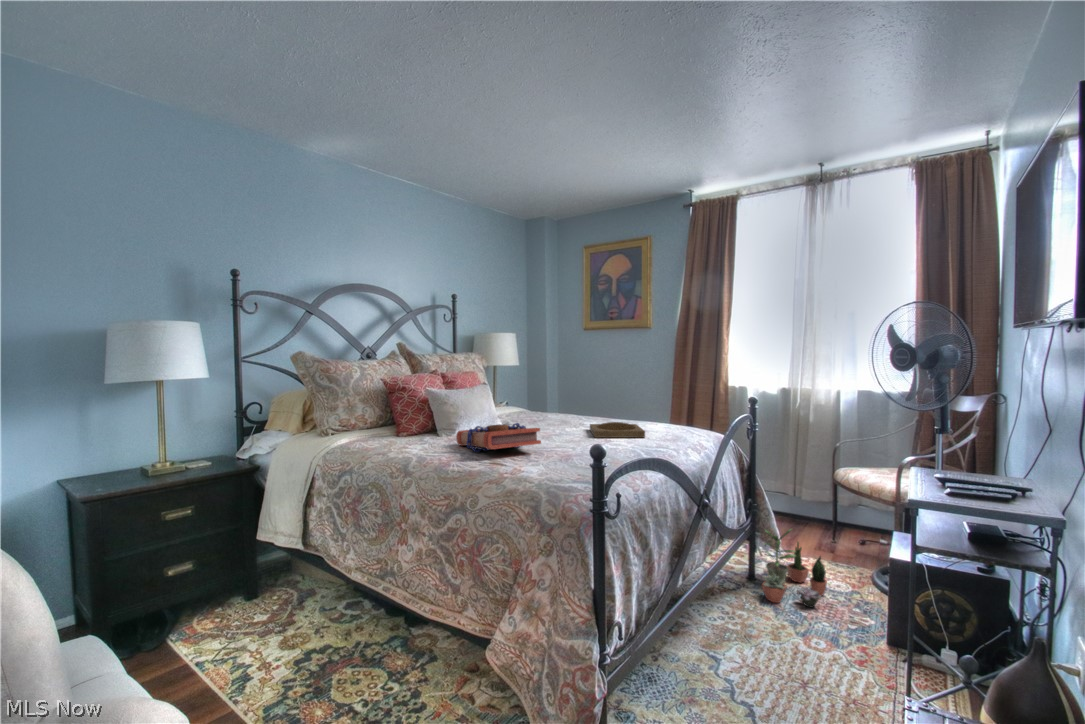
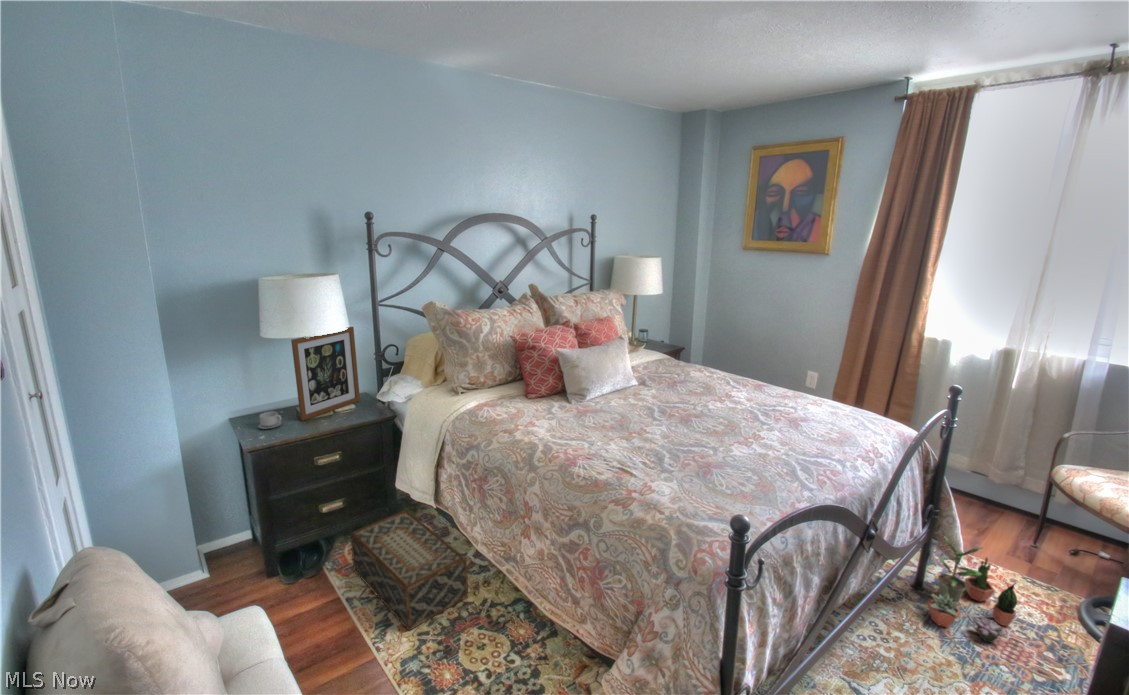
picture frame: none [153,383,224,474] -> present [291,327,360,420]
tray: present [590,422,645,438] -> none [739,393,807,426]
book: present [456,423,541,452] -> none [585,400,679,448]
teacup: none [103,462,135,481] -> present [259,411,281,429]
woven basket: none [204,567,340,679] -> present [351,510,468,630]

